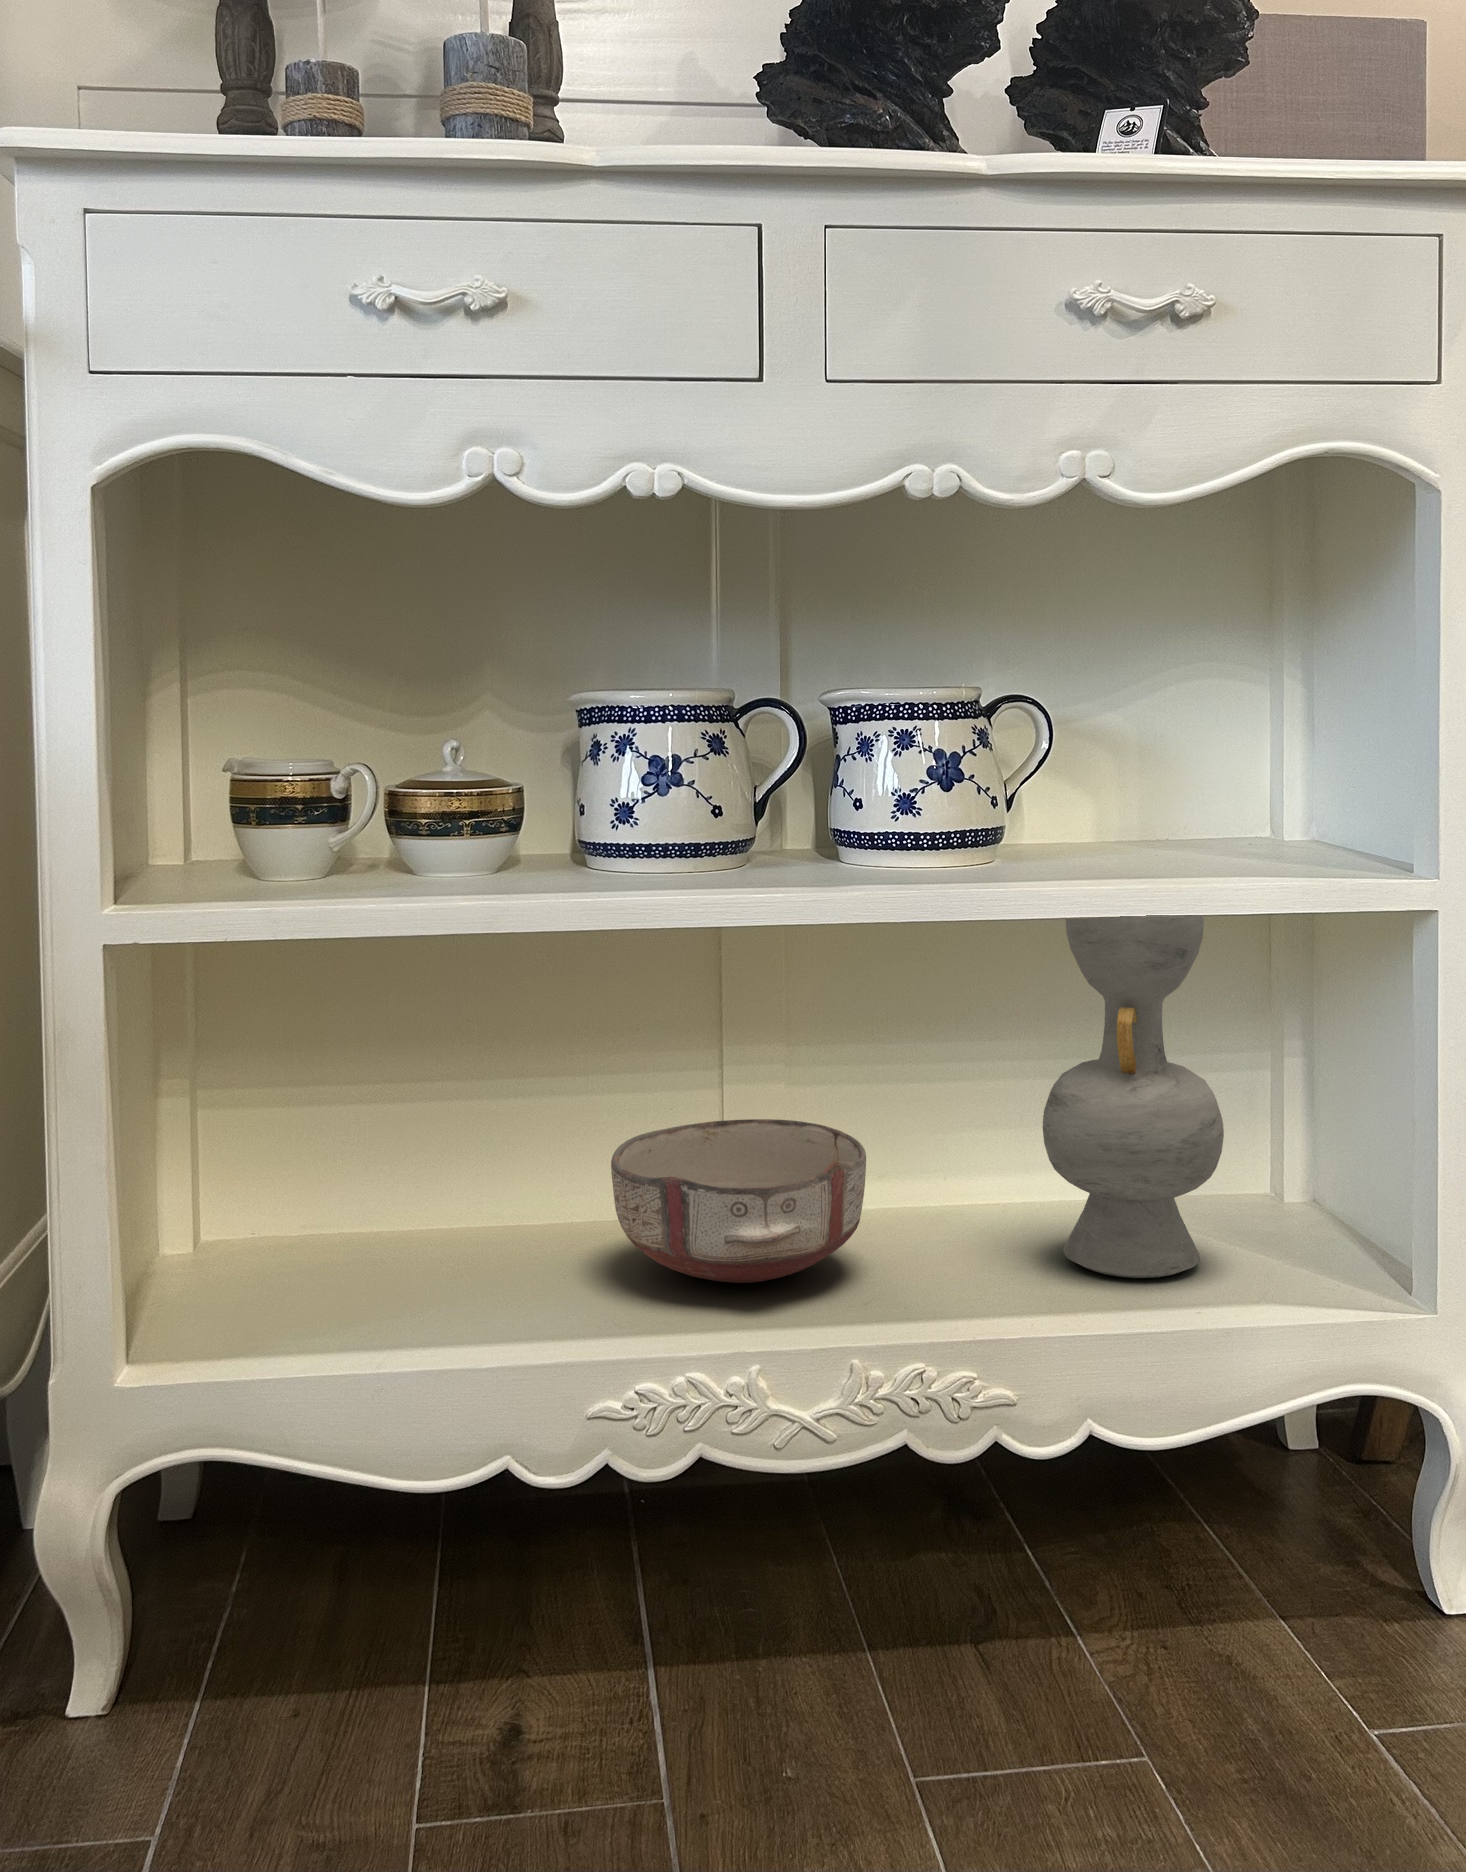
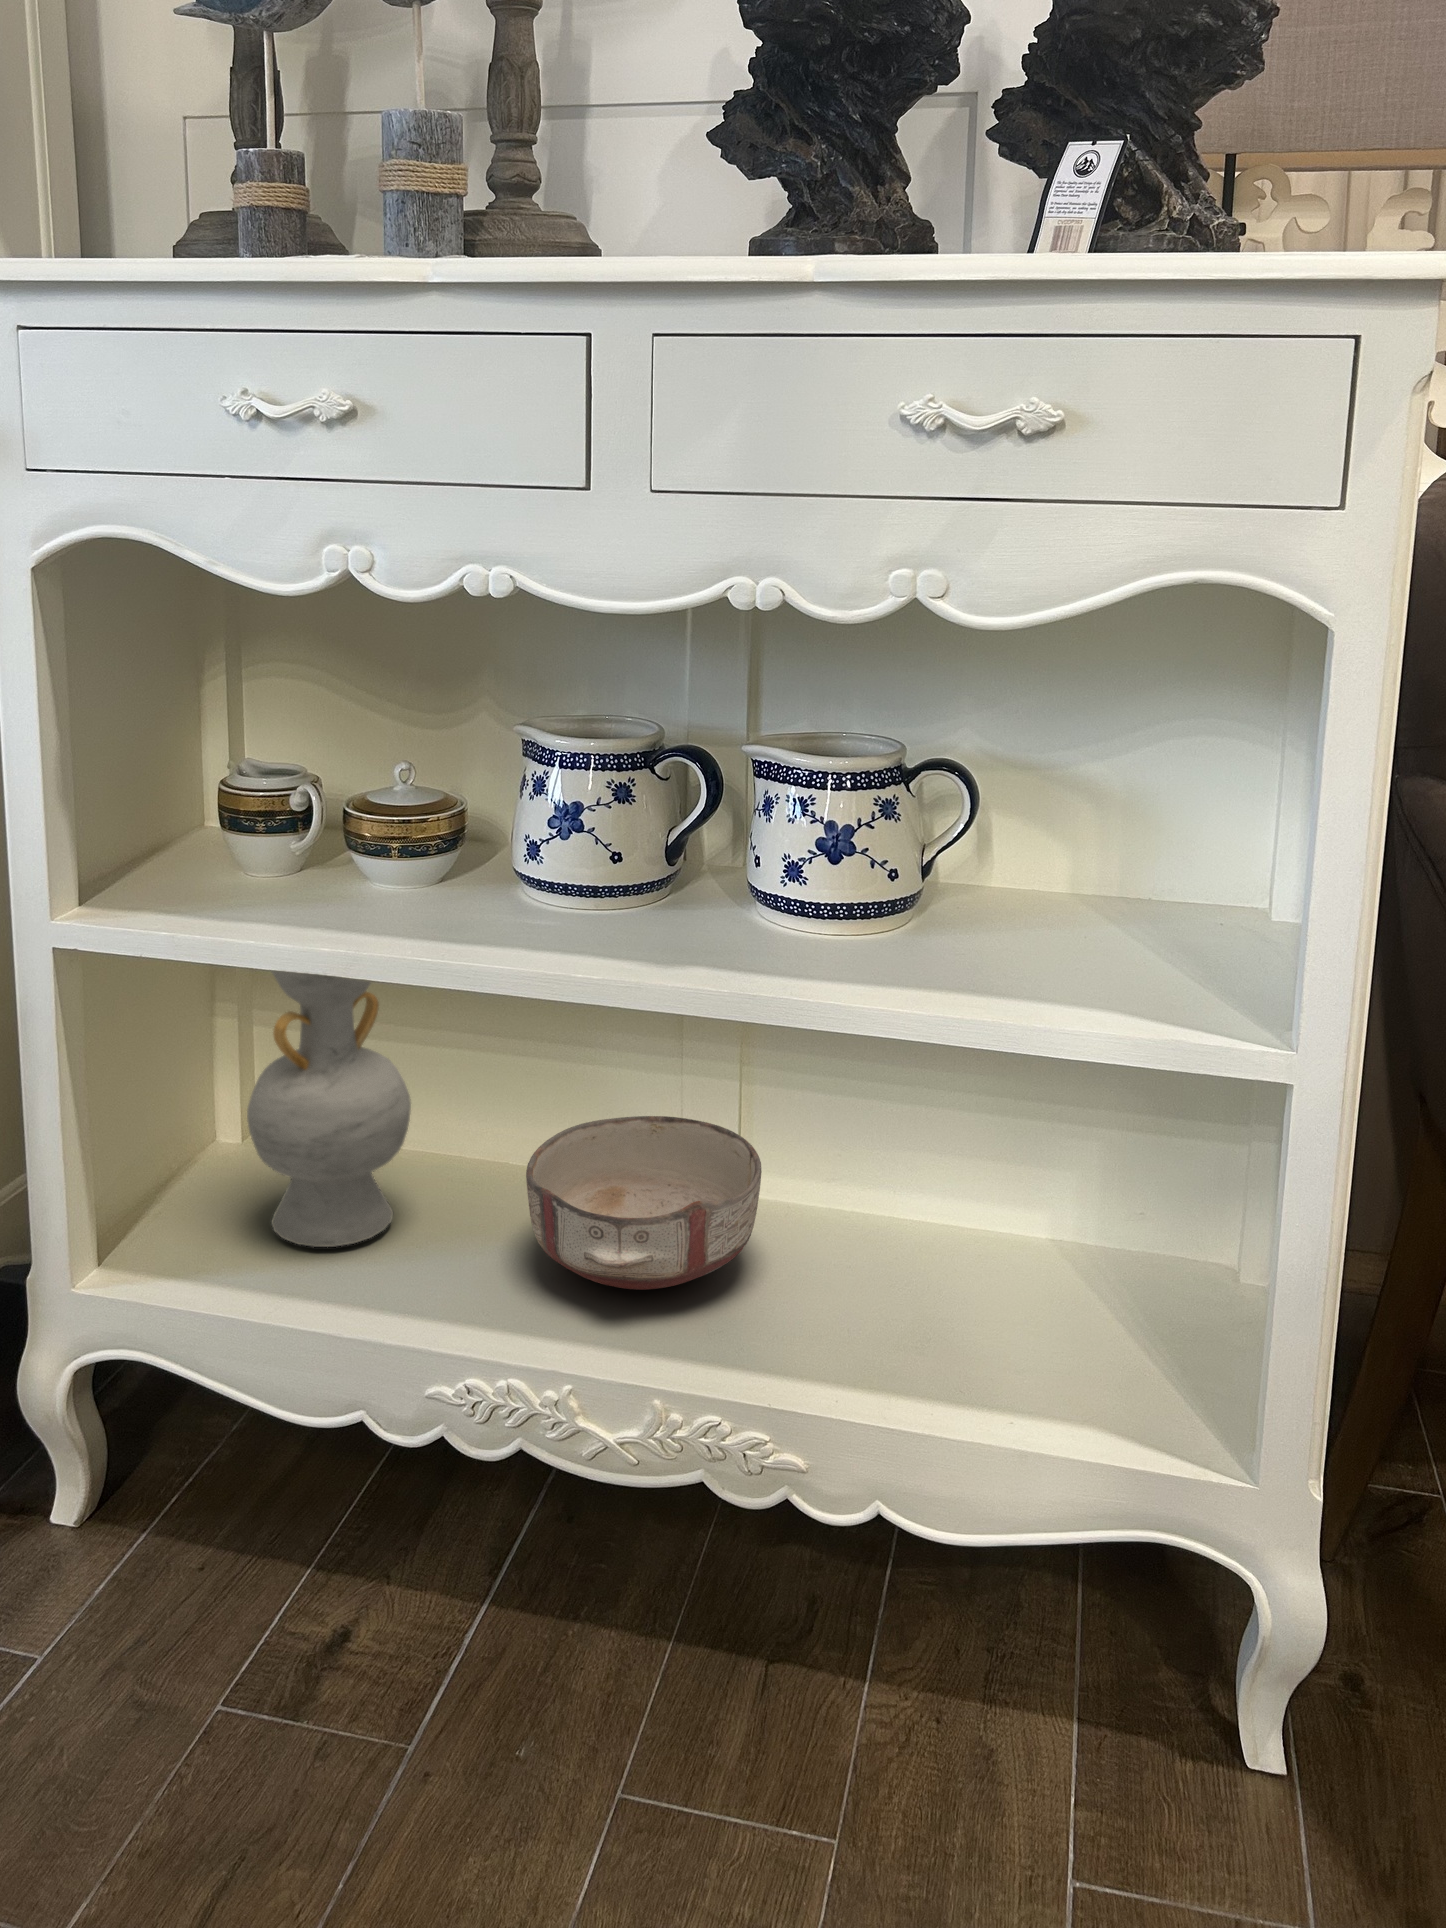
decorative vase: present [1043,915,1224,1278] -> present [247,971,411,1247]

